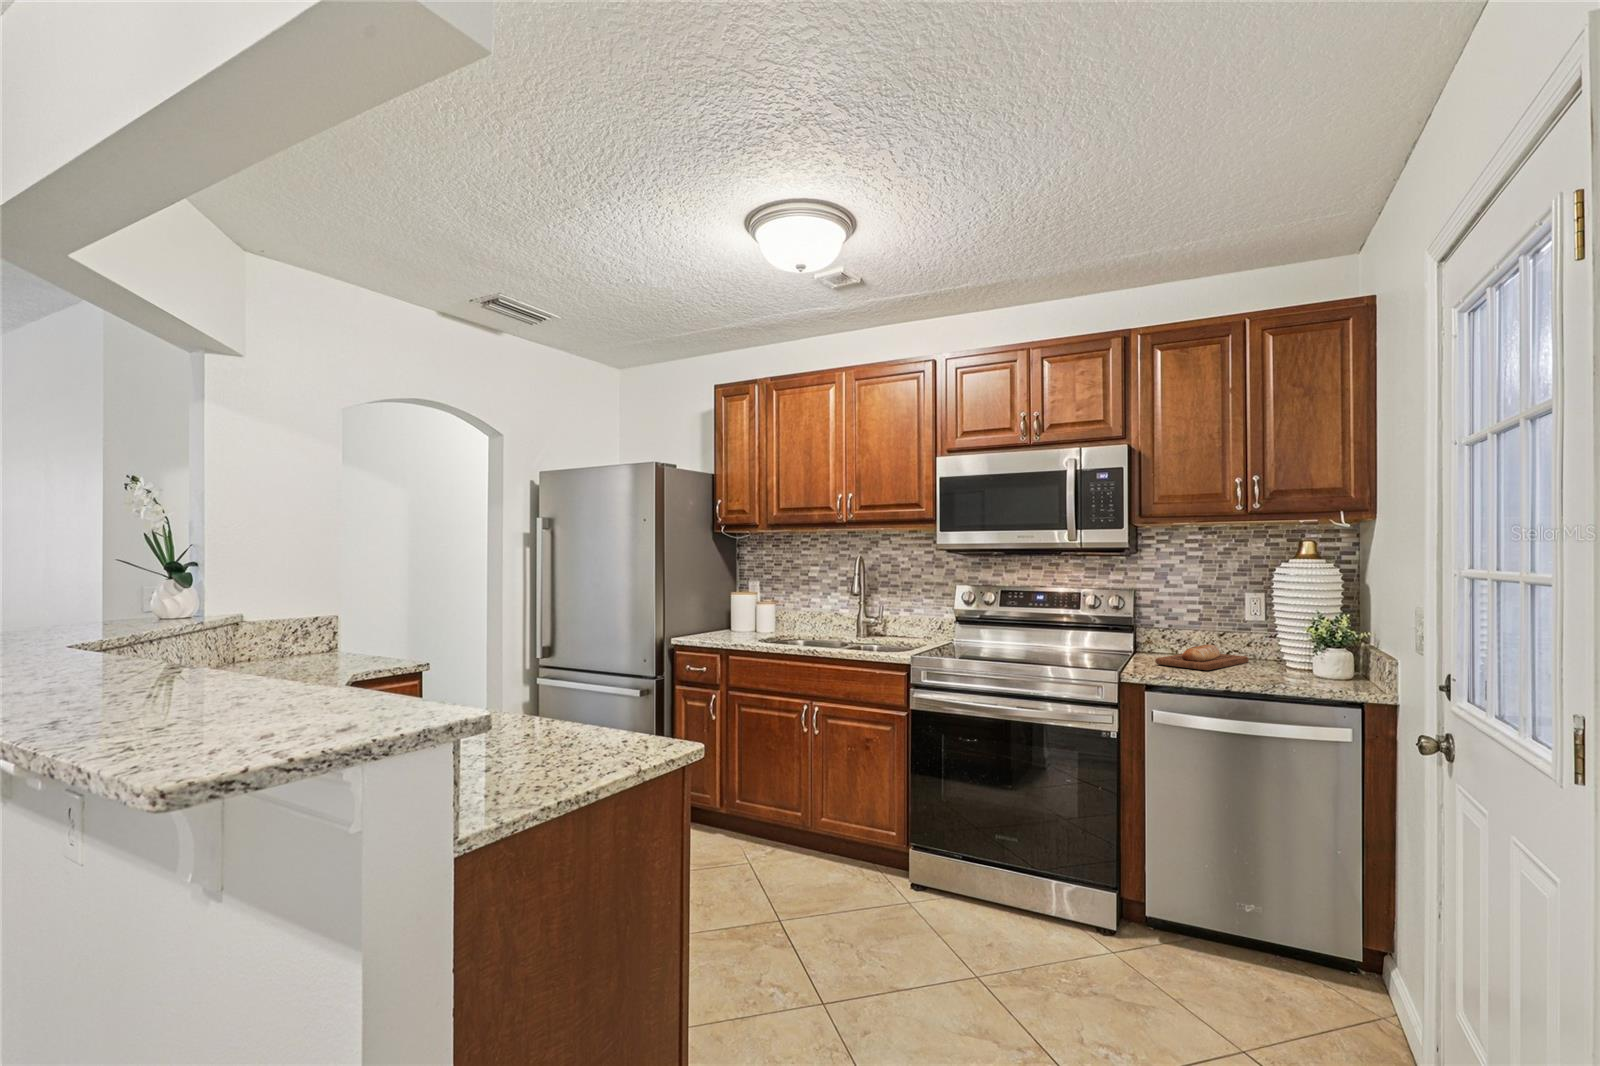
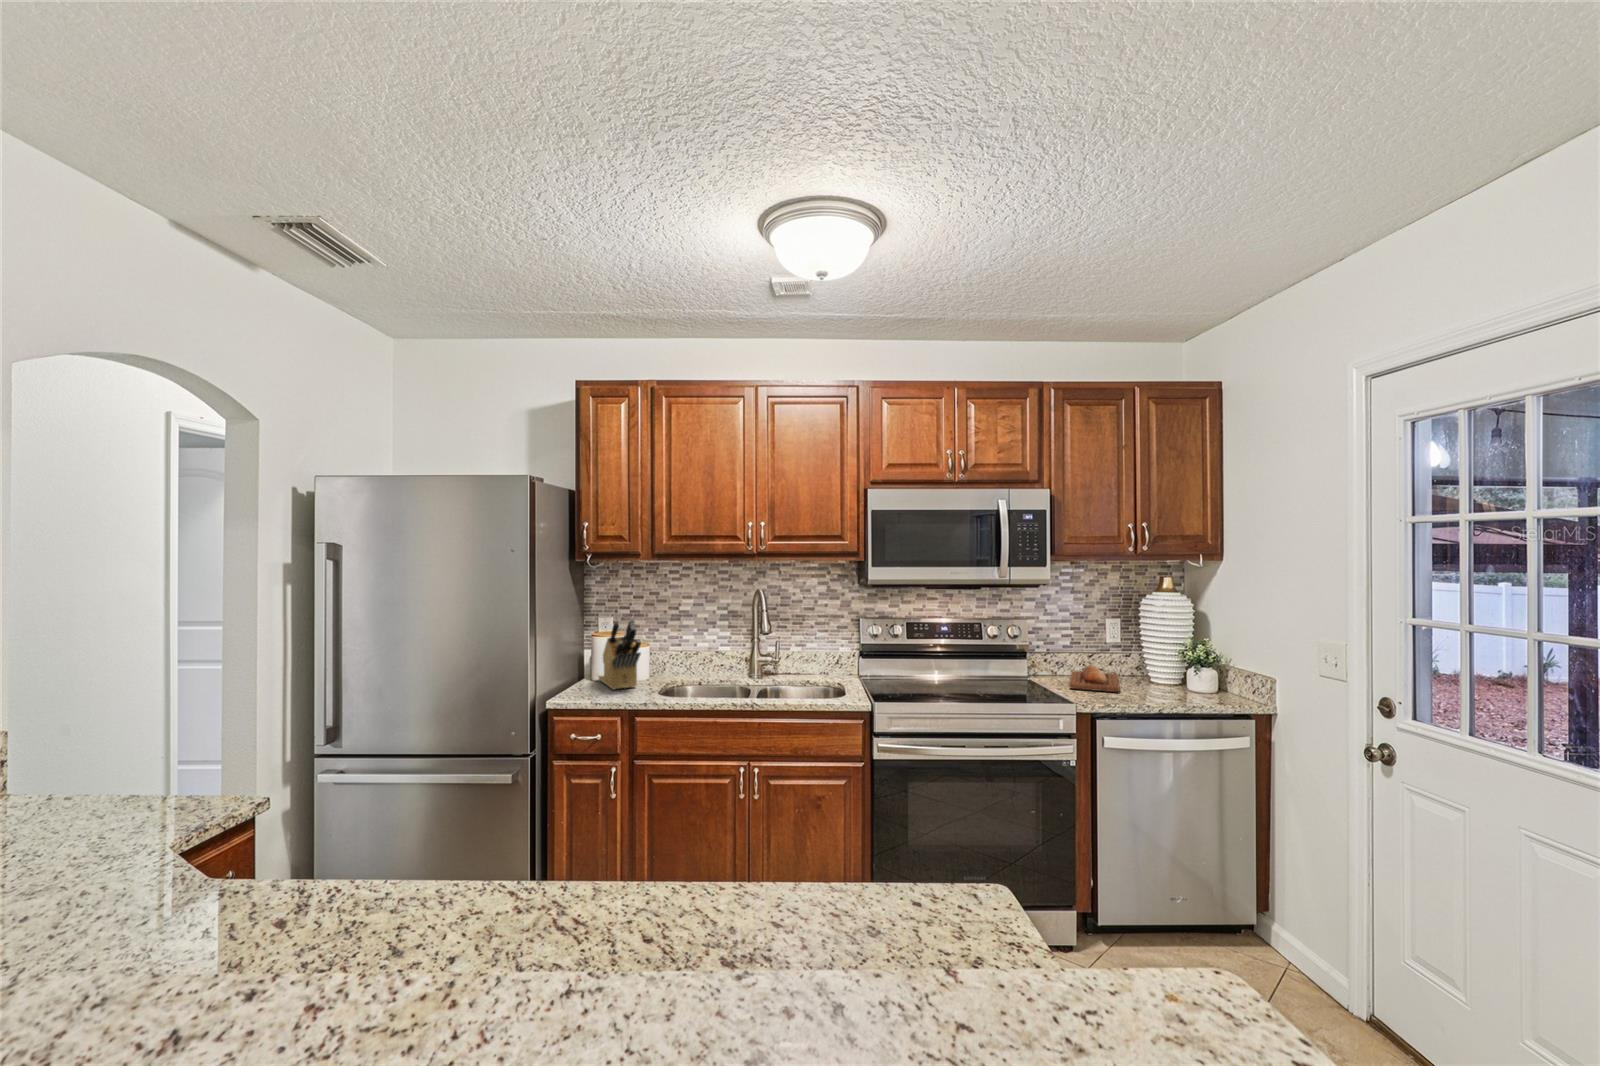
knife block: none [733,577,760,637] -> present [598,618,641,689]

